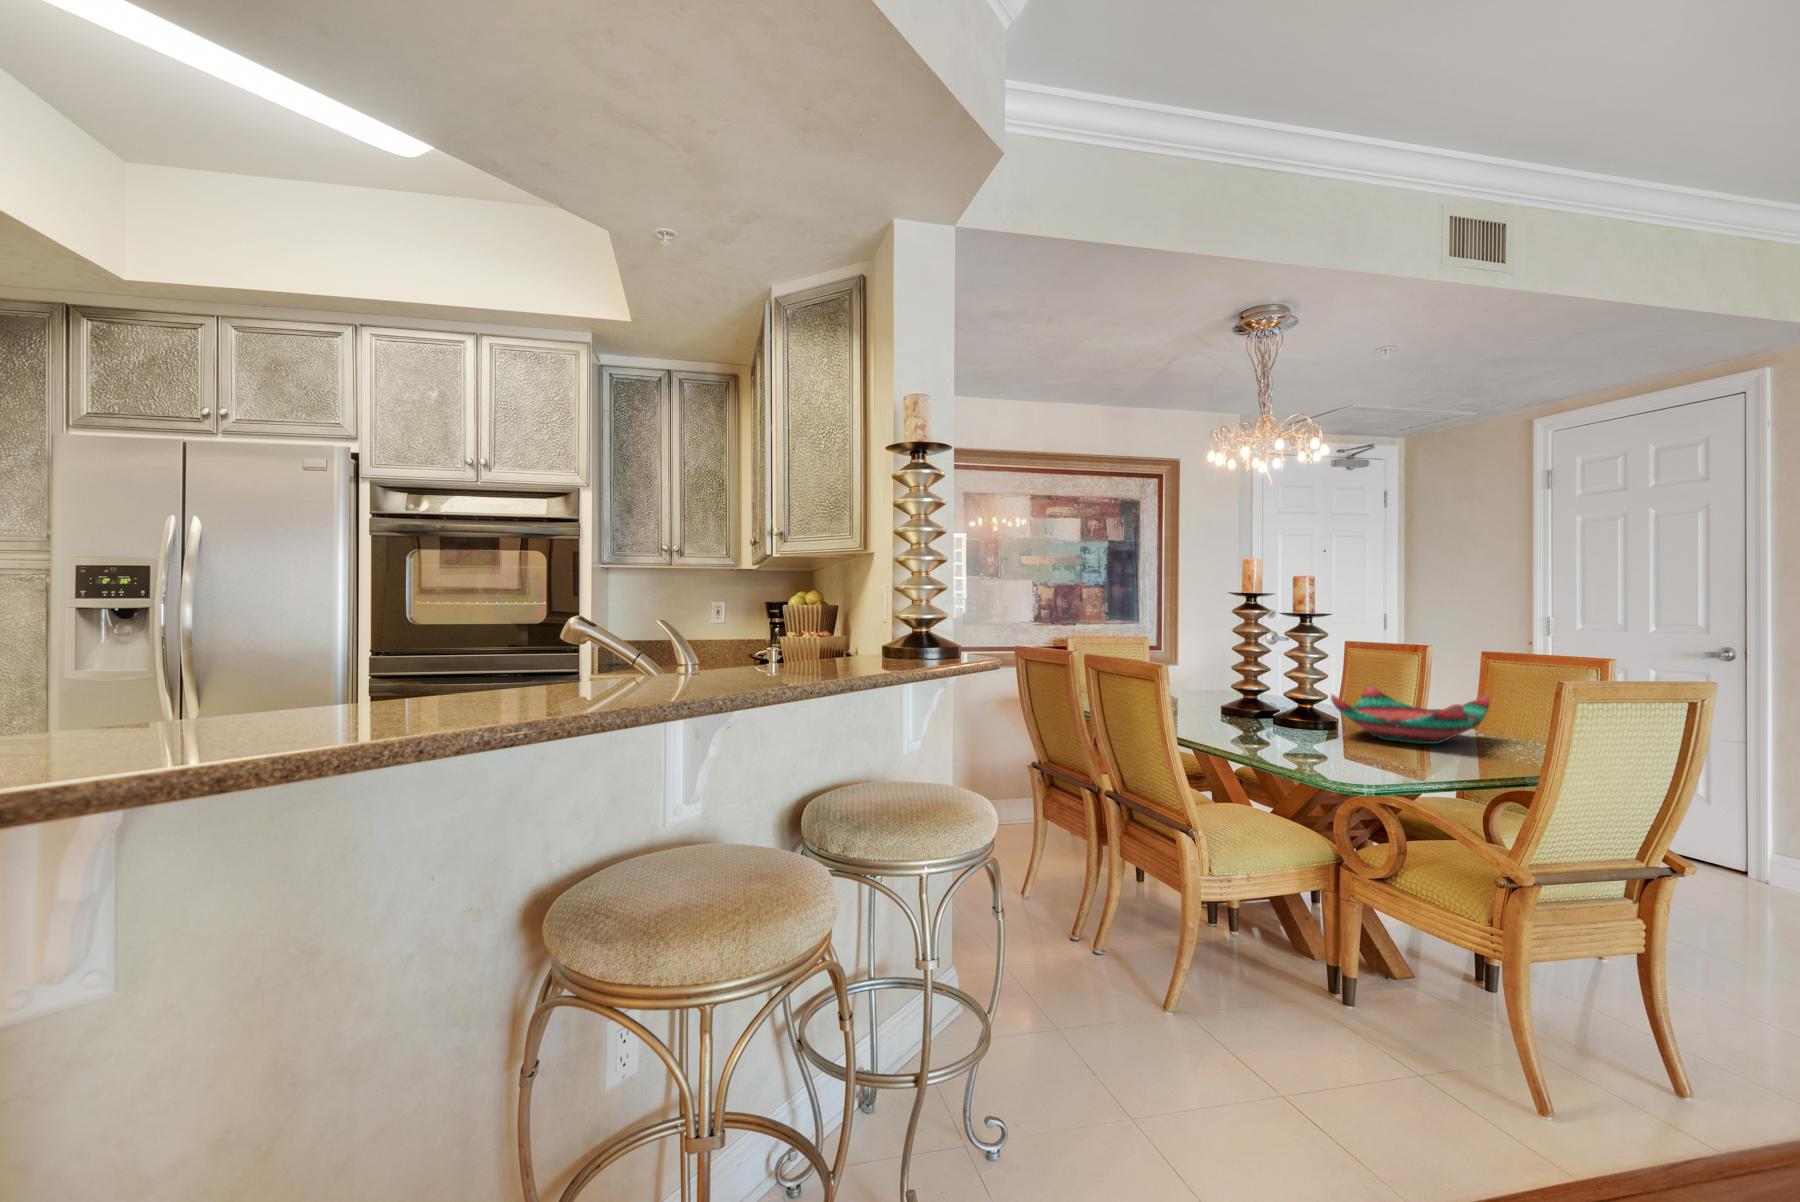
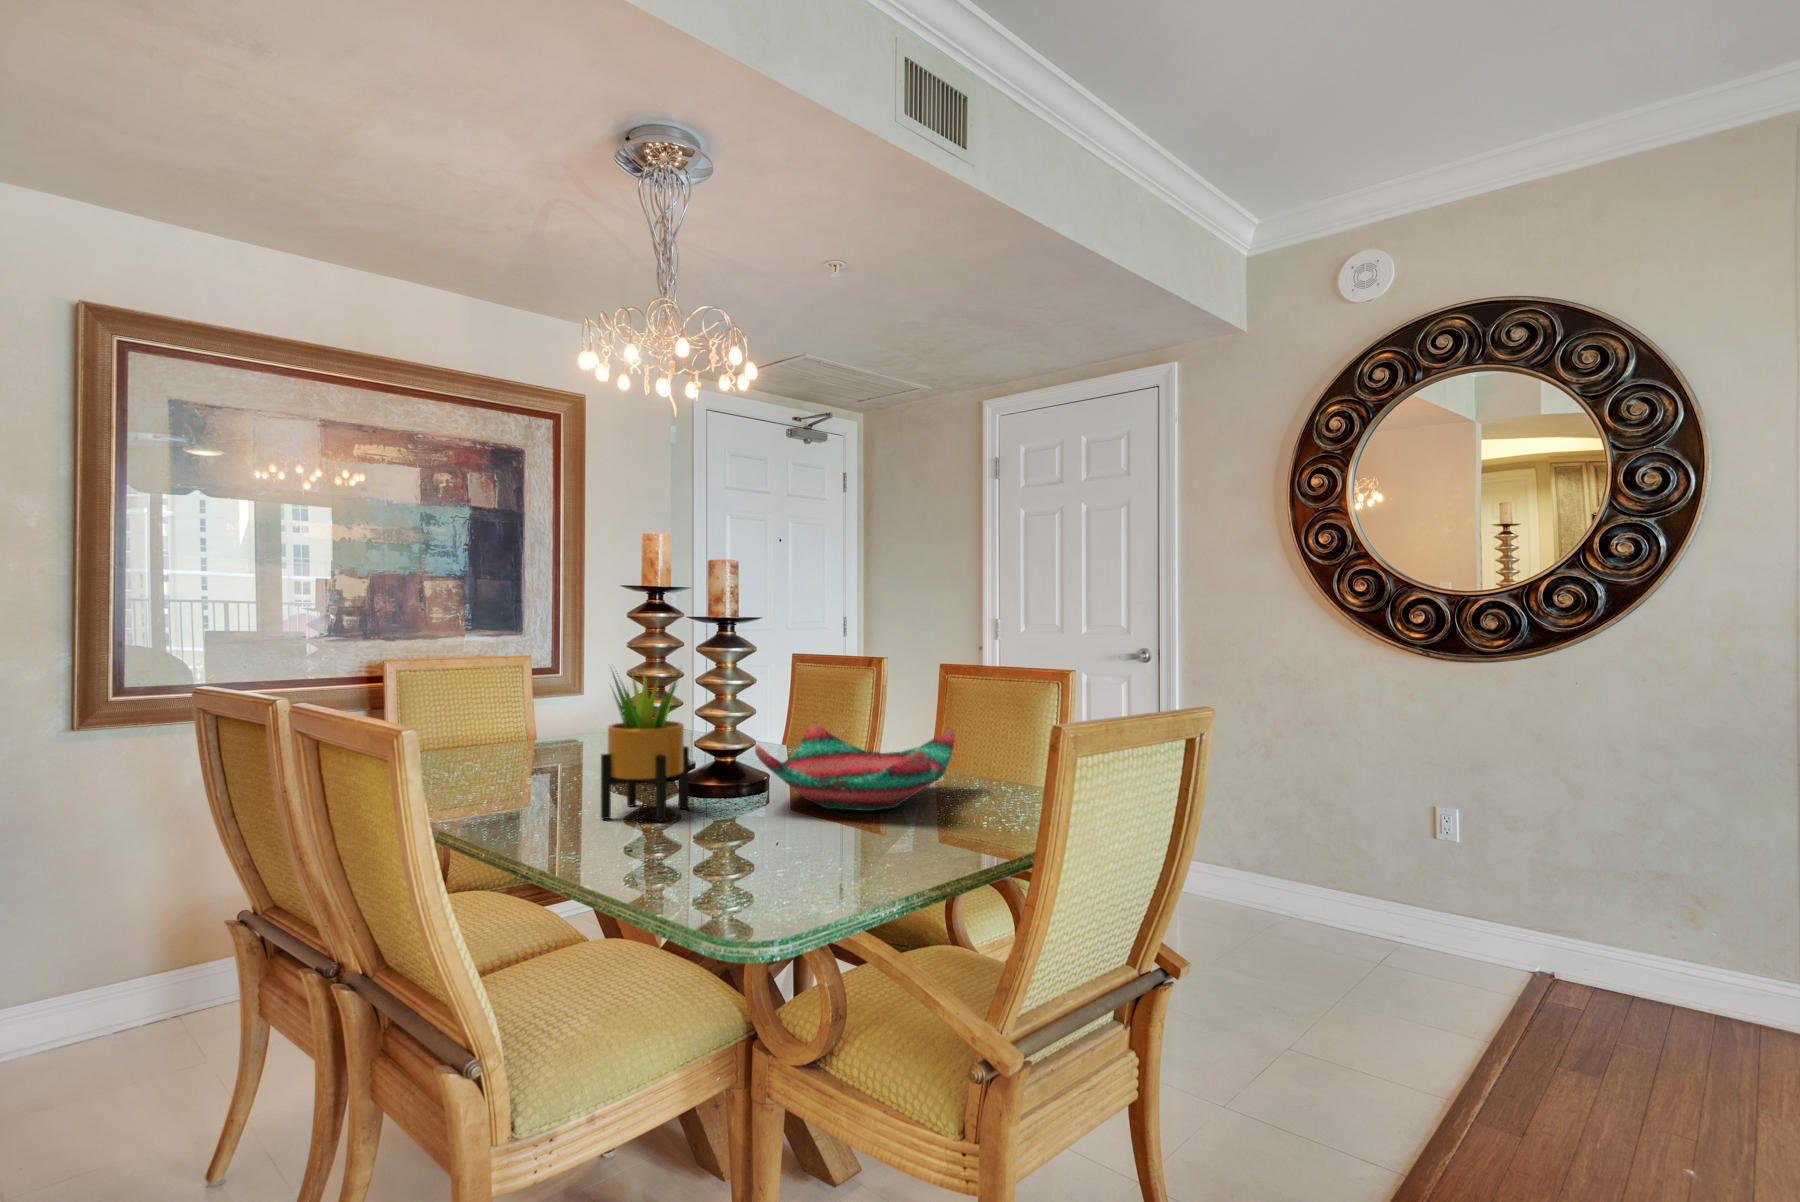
potted plant: none [1229,639,1283,735] -> present [601,672,689,821]

